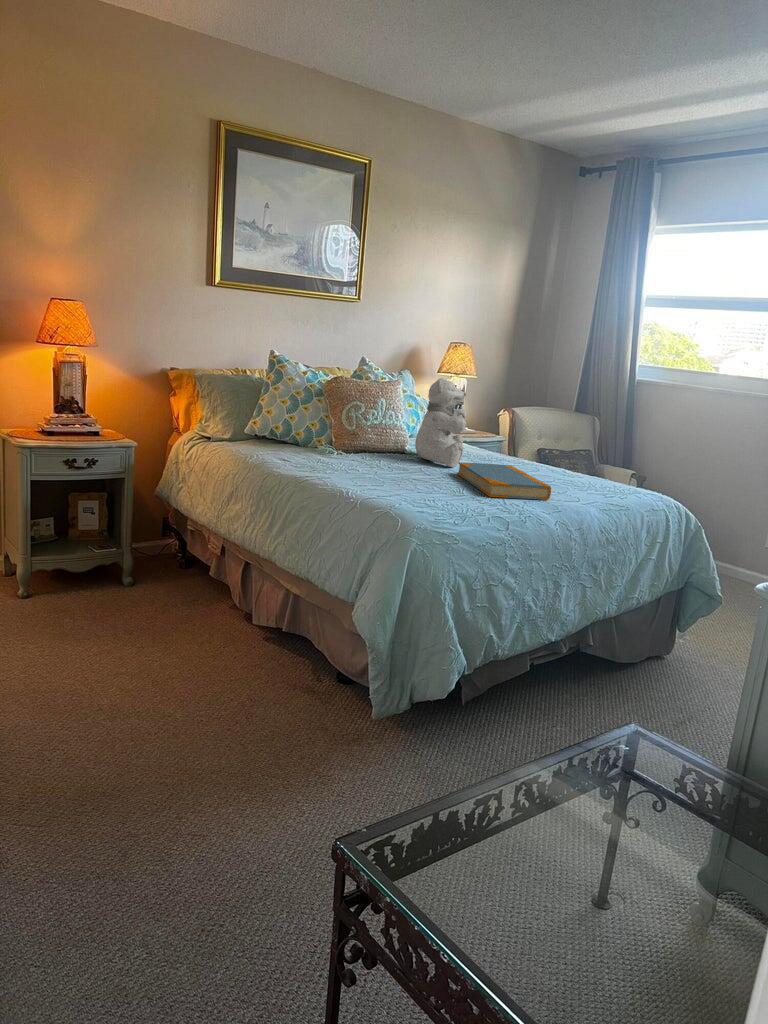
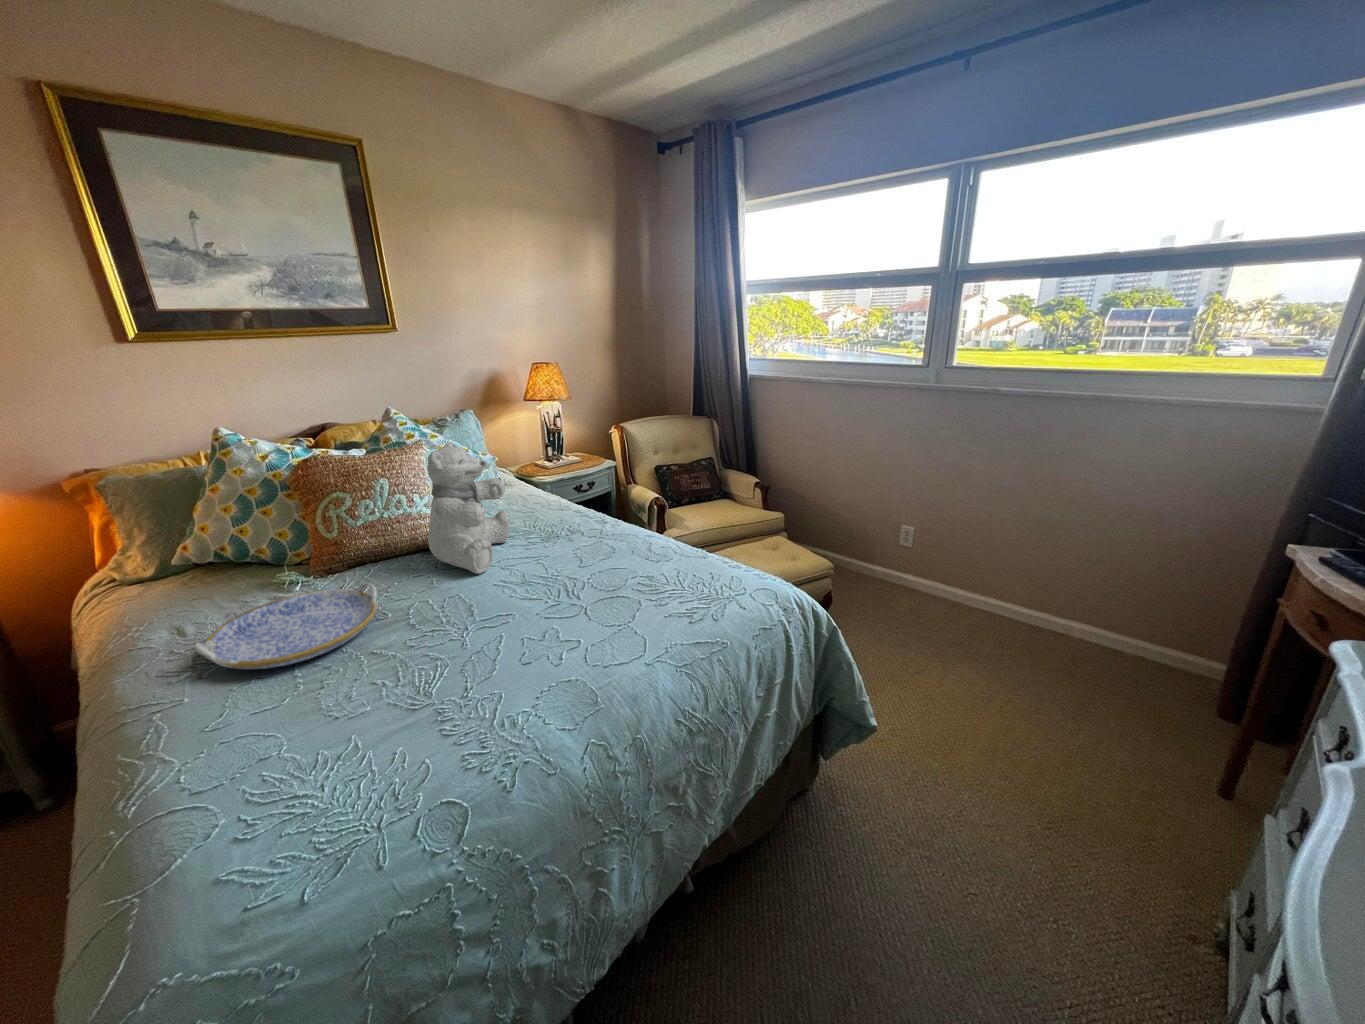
serving tray: none [322,452,408,478] -> present [194,583,377,669]
book: present [457,462,551,500] -> none [475,562,595,669]

